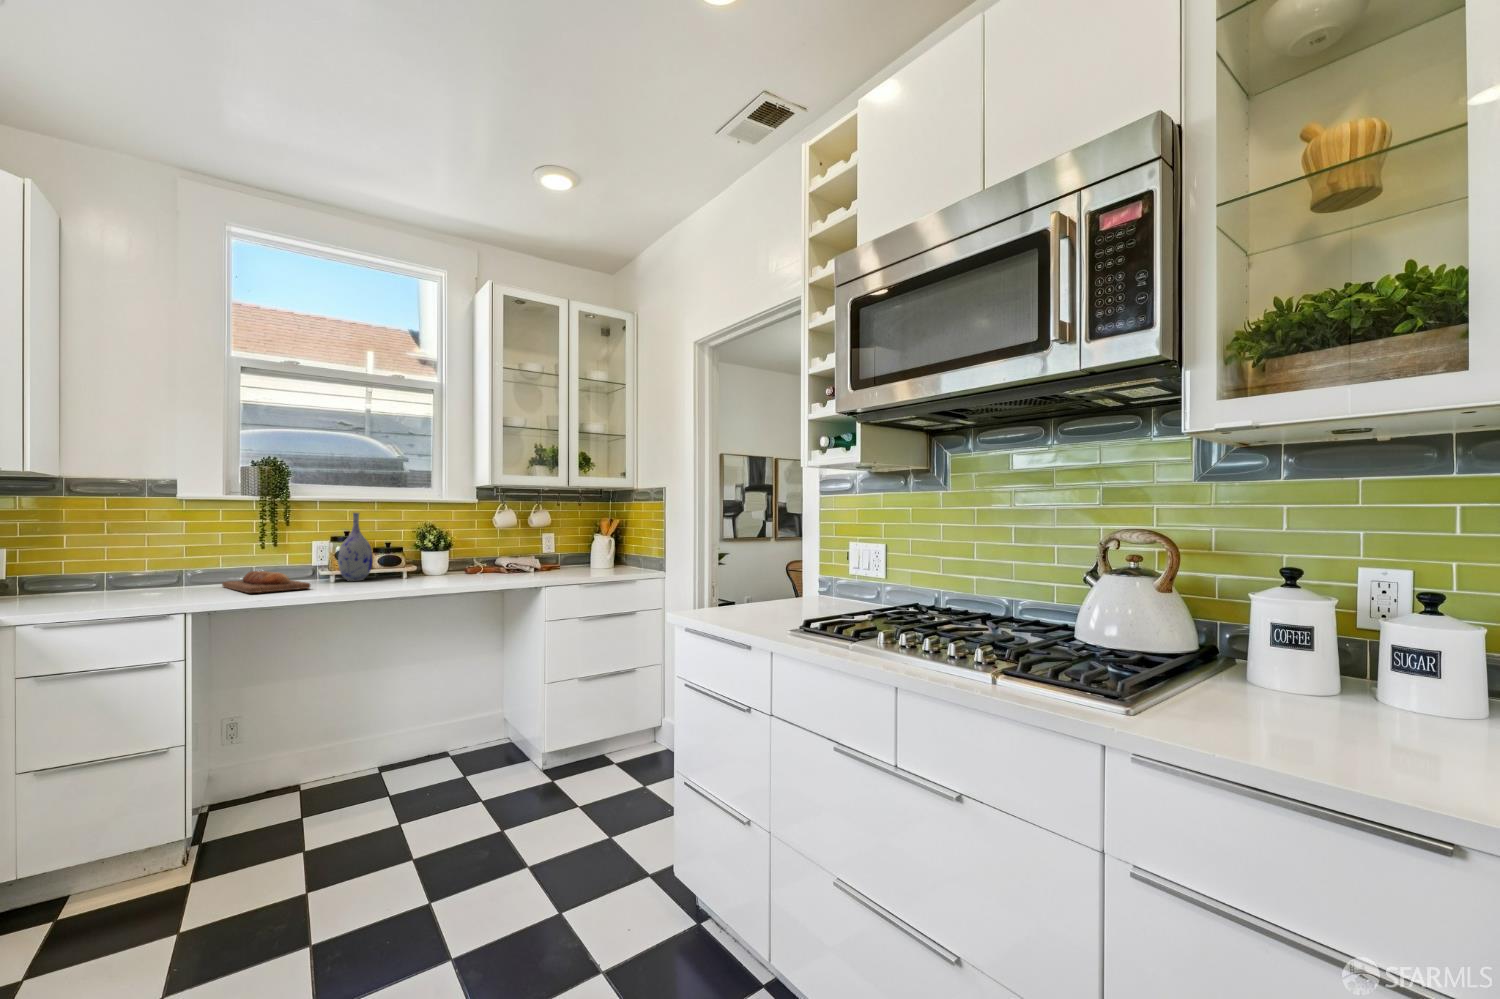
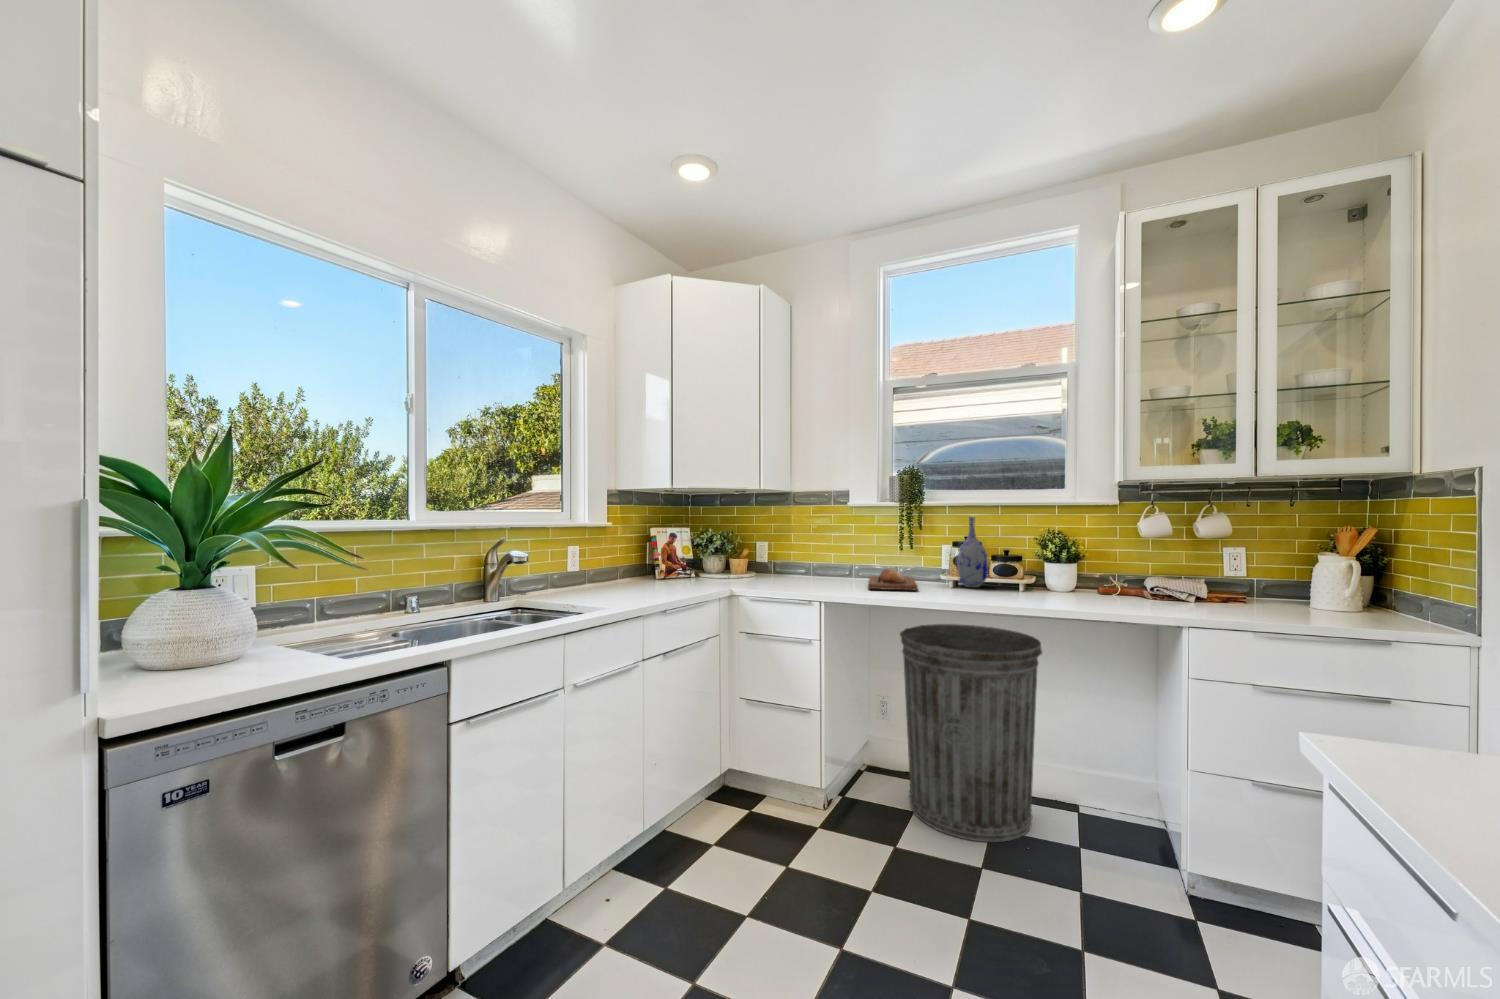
trash can: none [285,617,433,817] -> present [900,624,1042,842]

